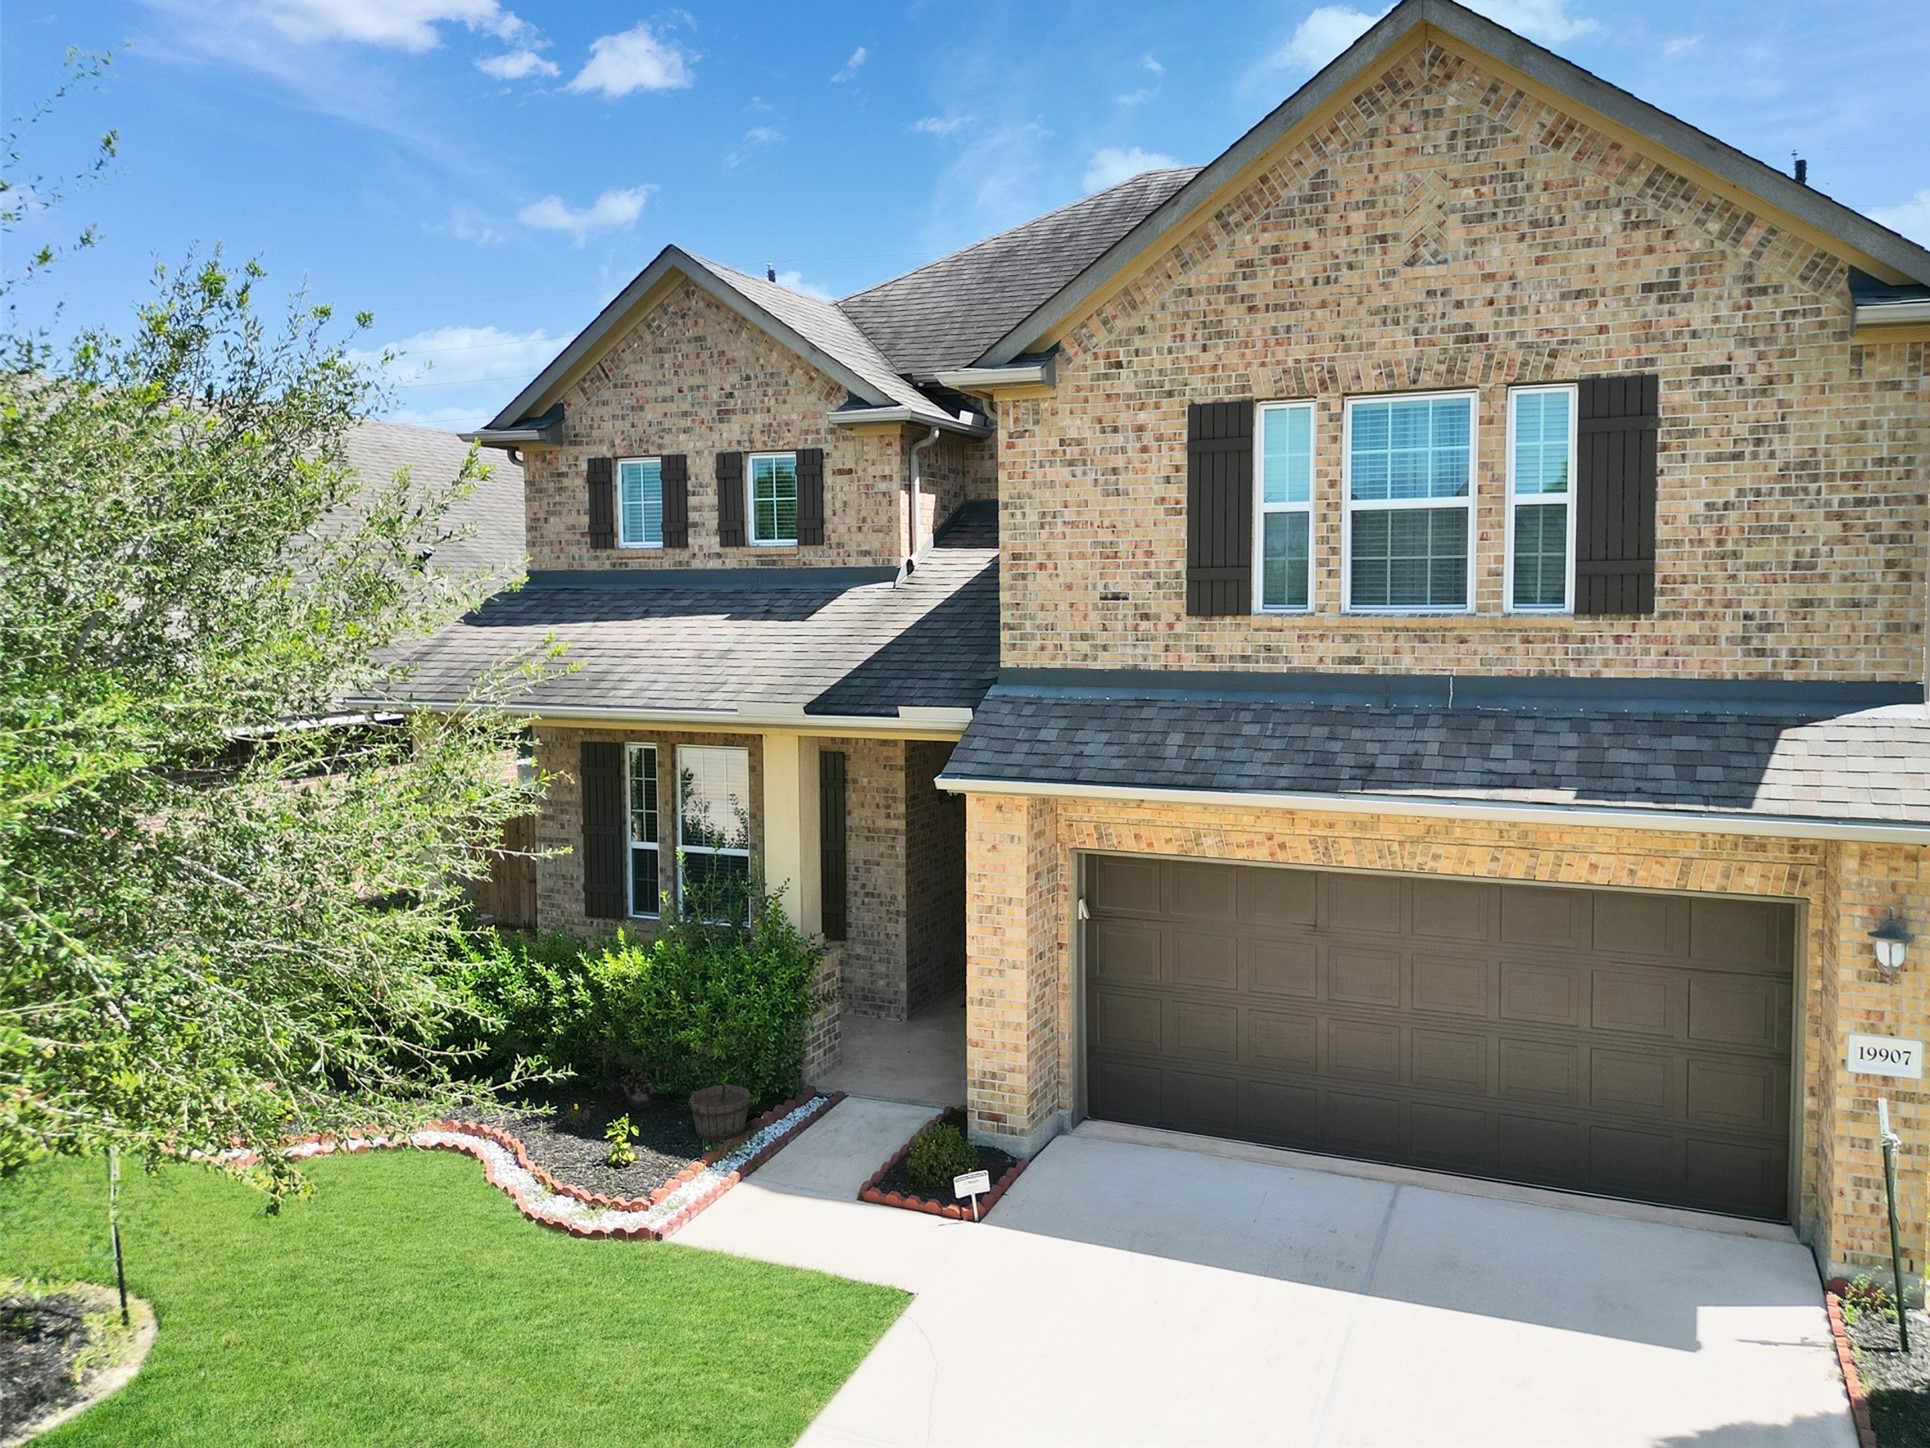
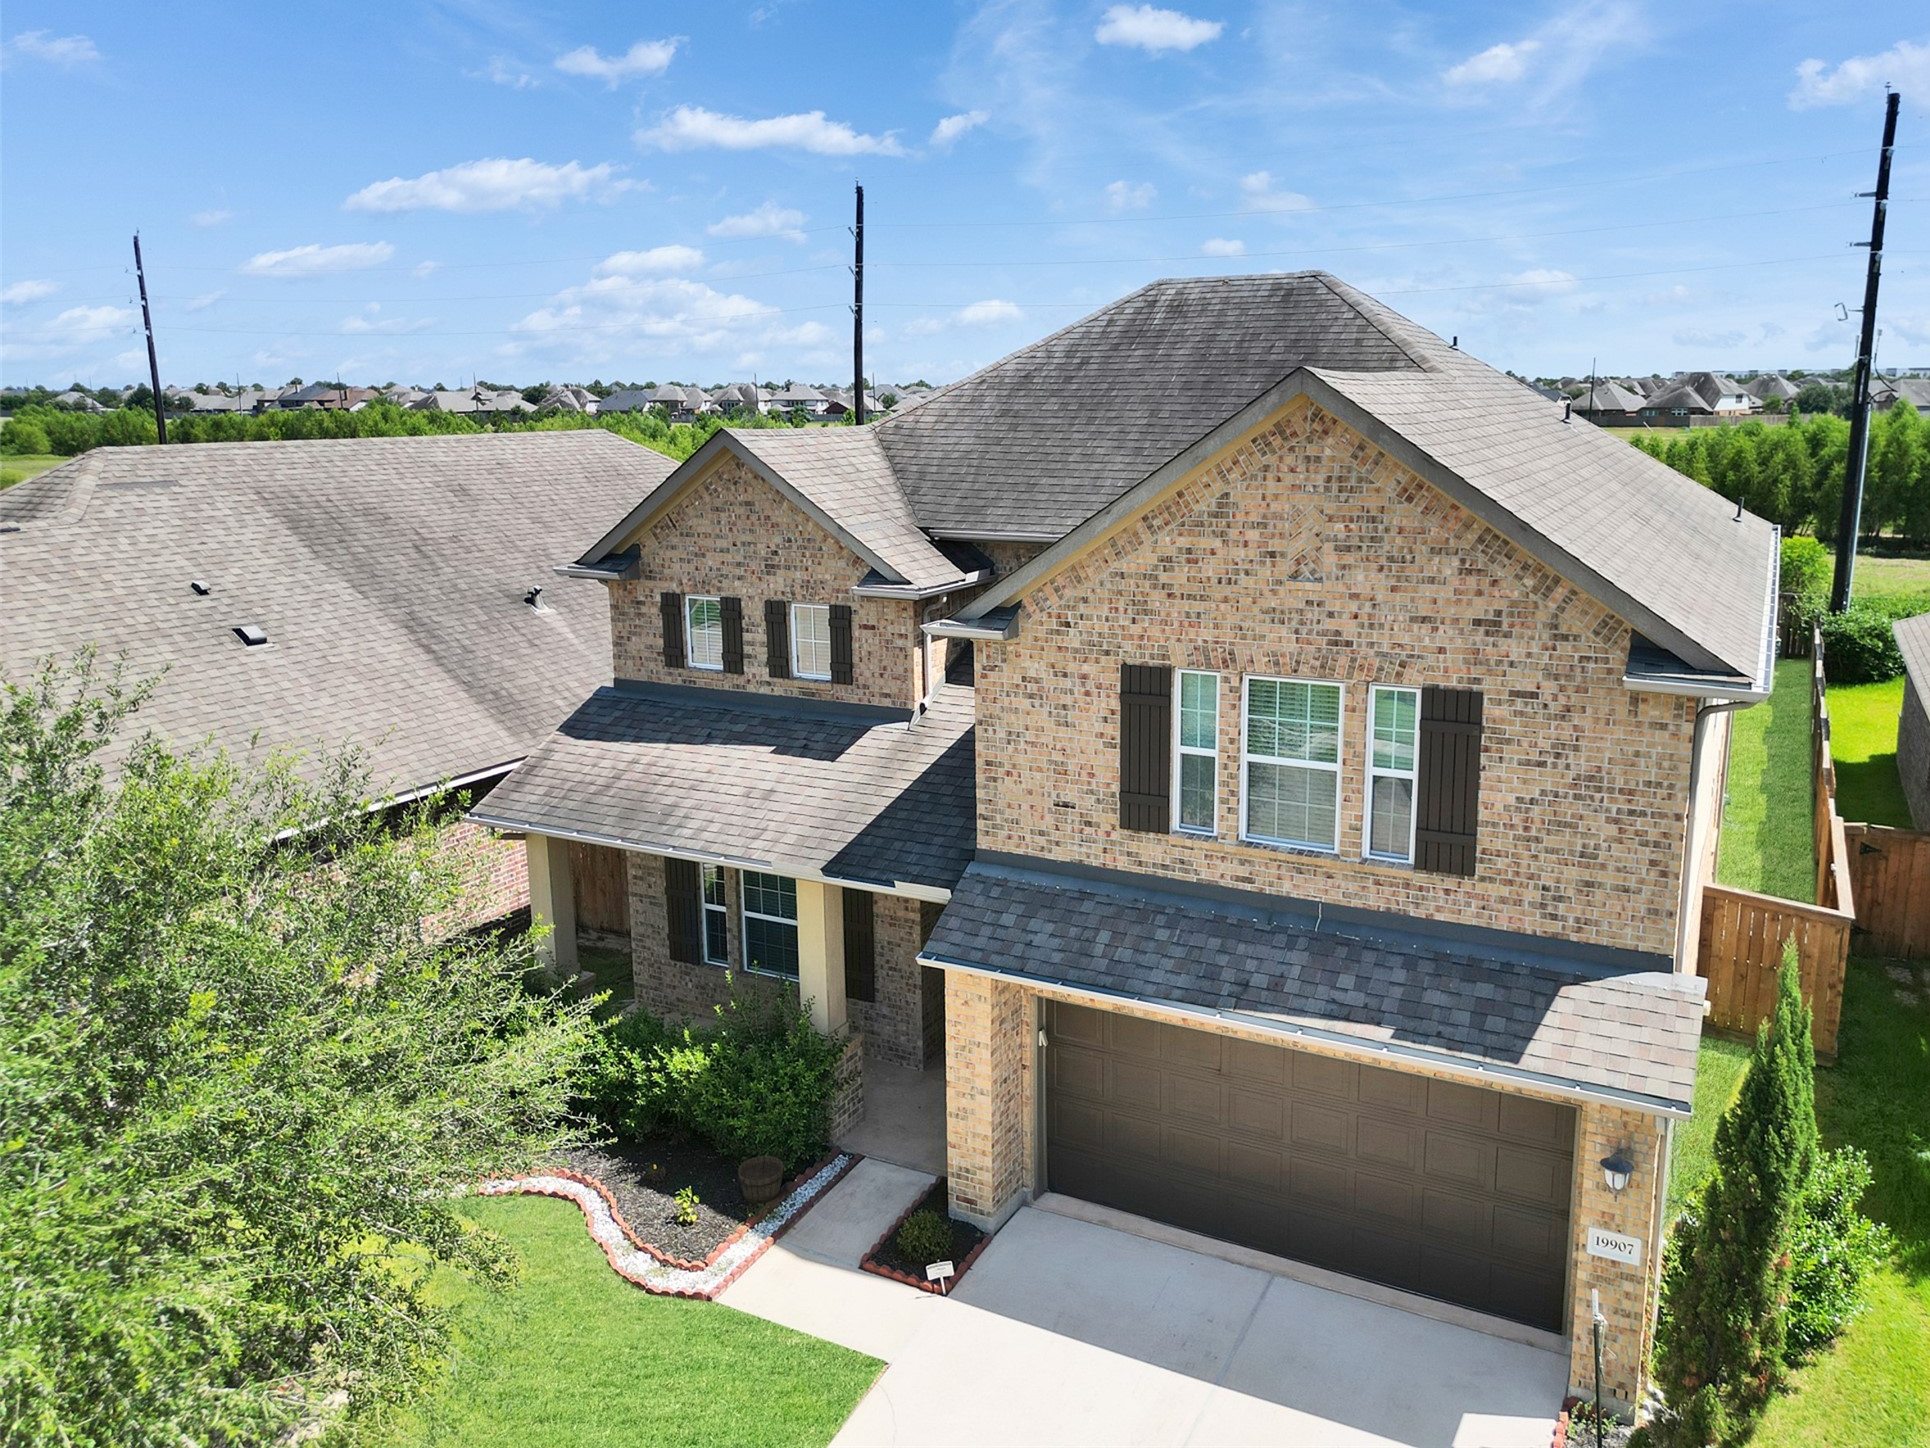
decorative plant: present [624,1074,652,1110] -> none [688,1133,715,1168]

